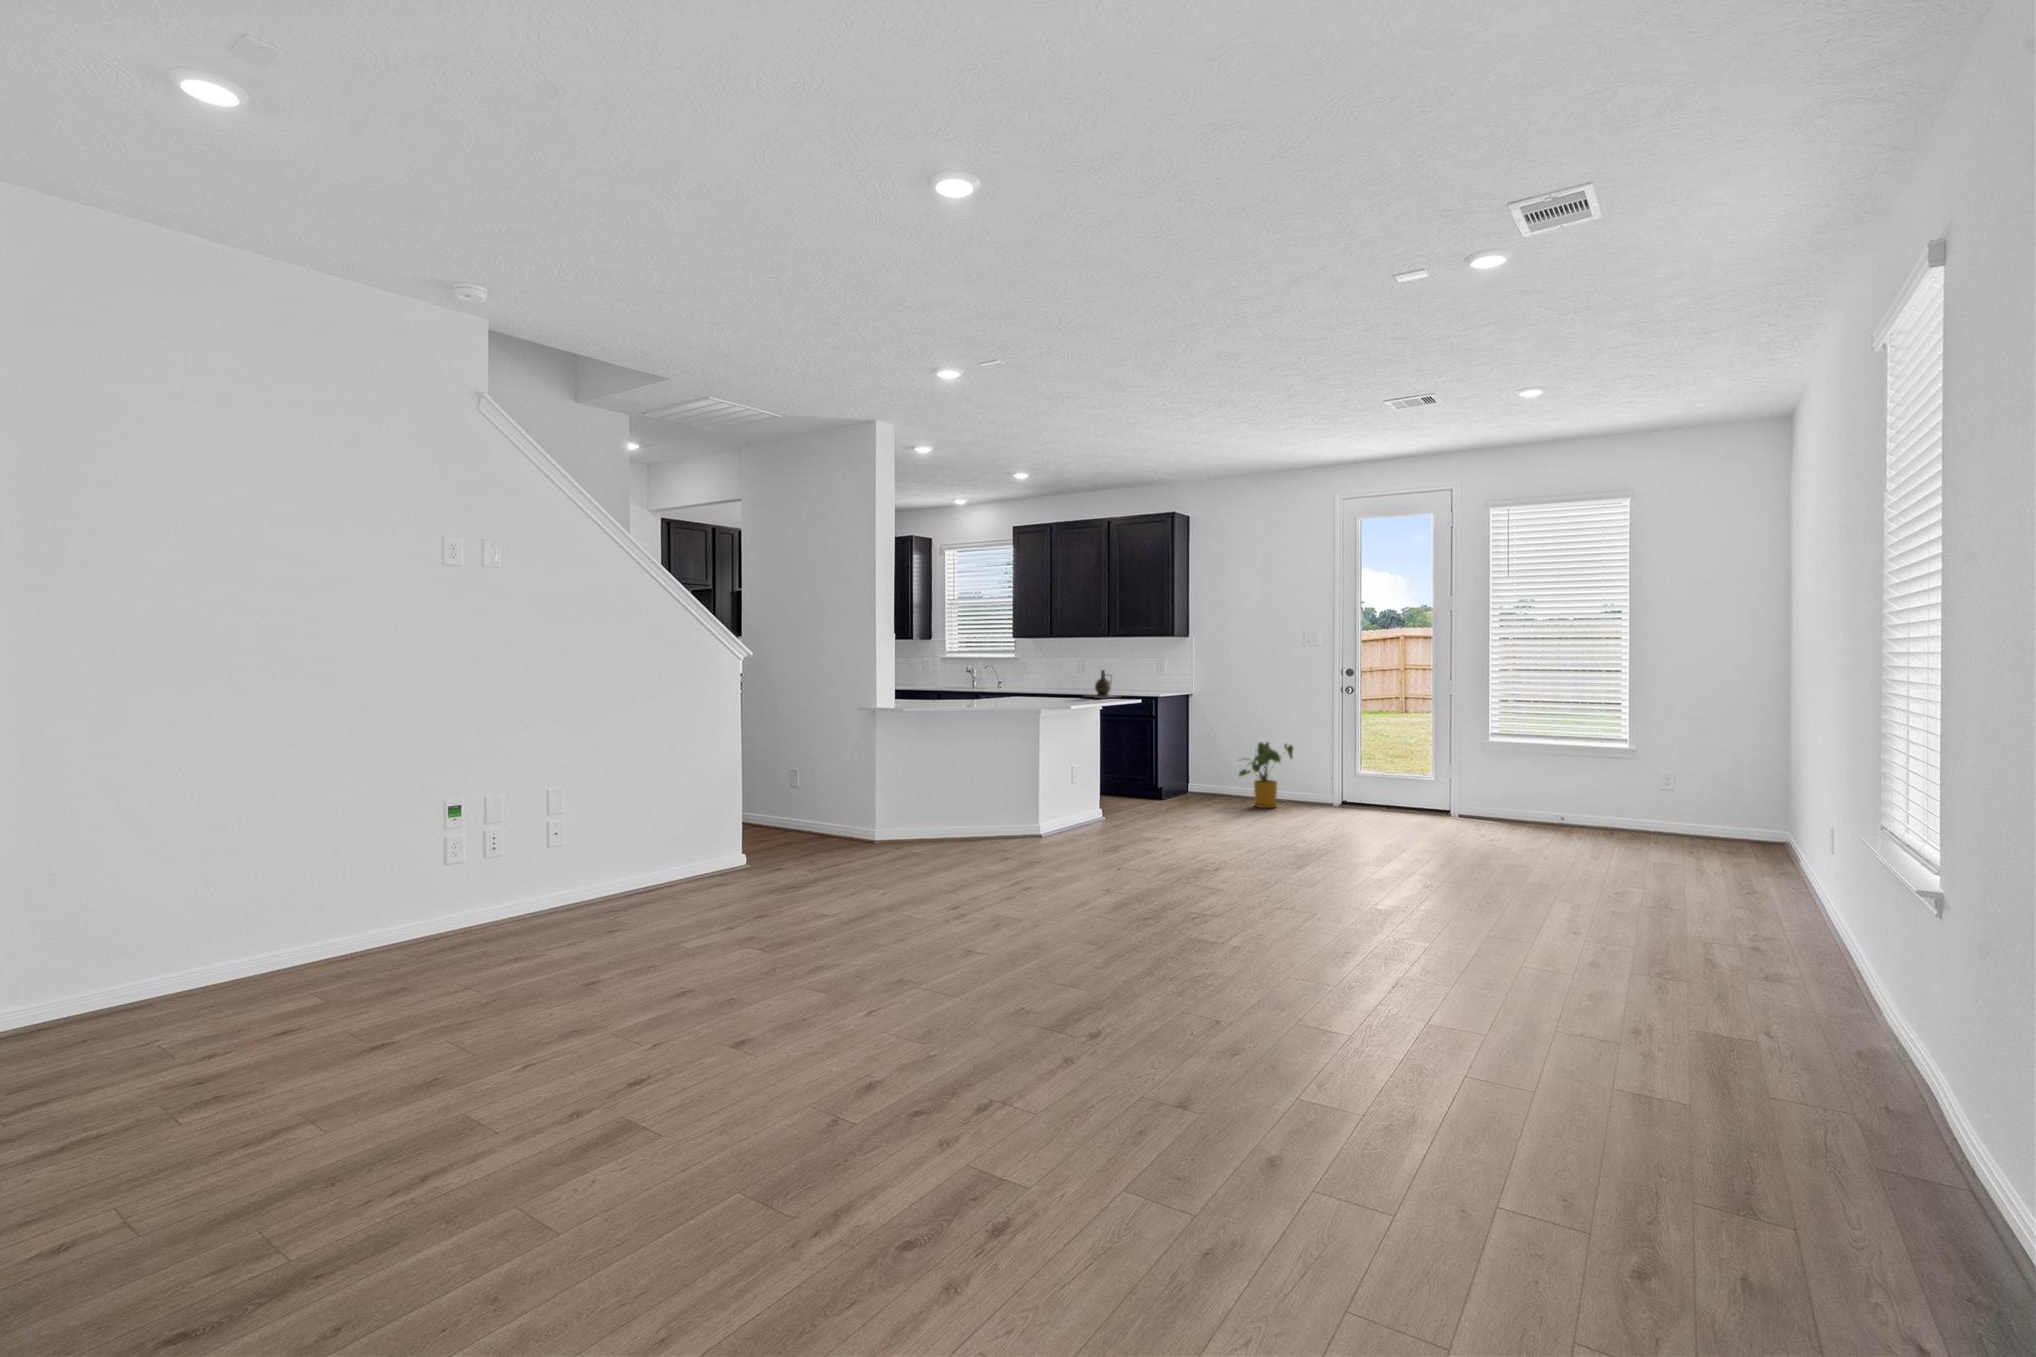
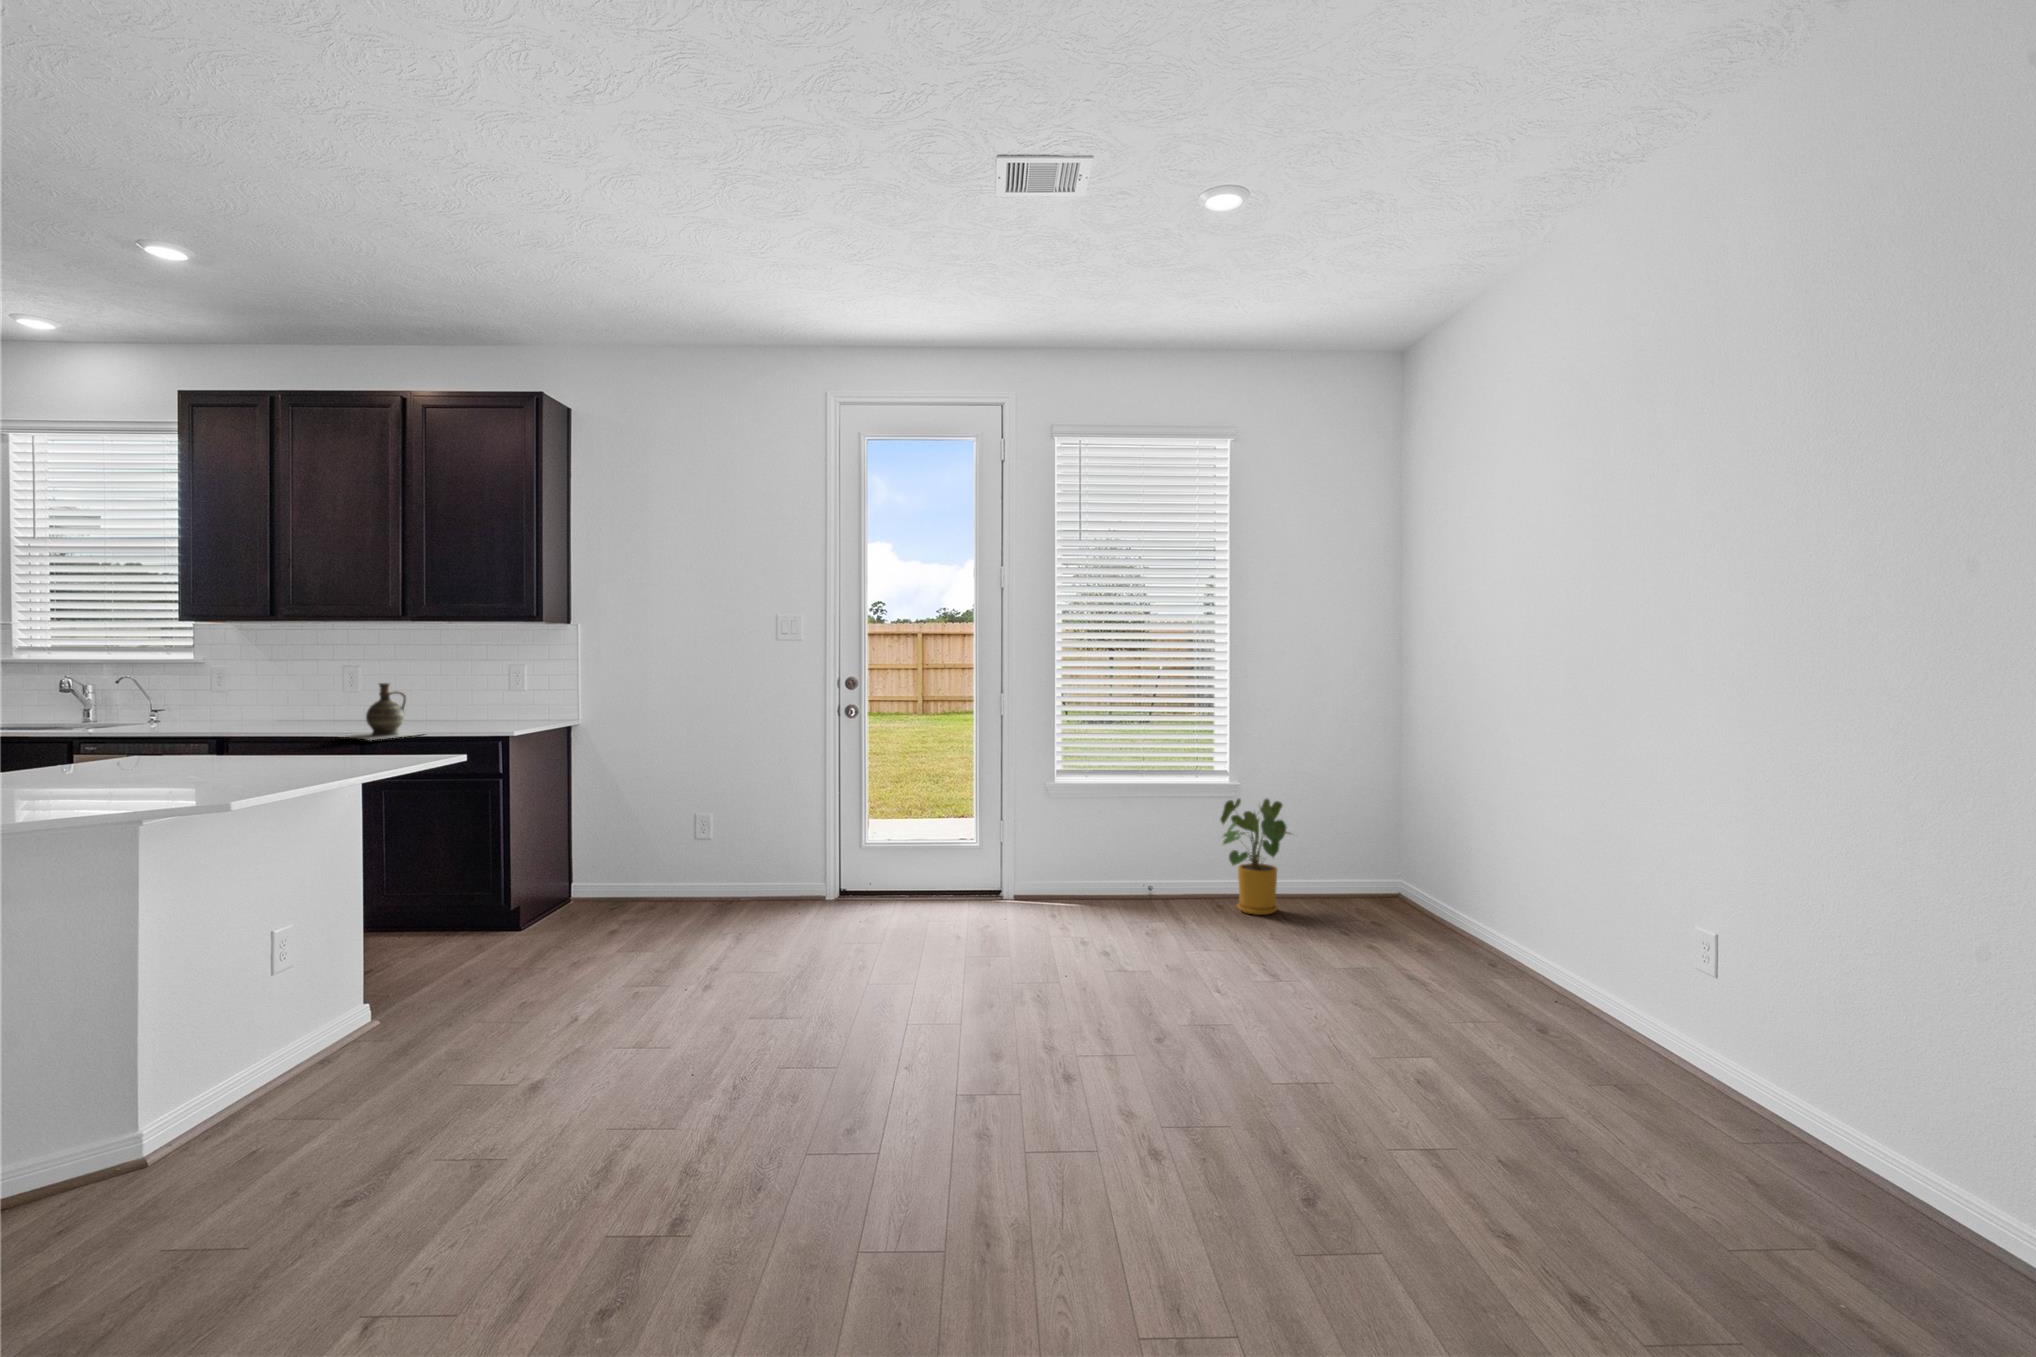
house plant: present [1239,742,1293,808] -> present [1220,799,1289,915]

